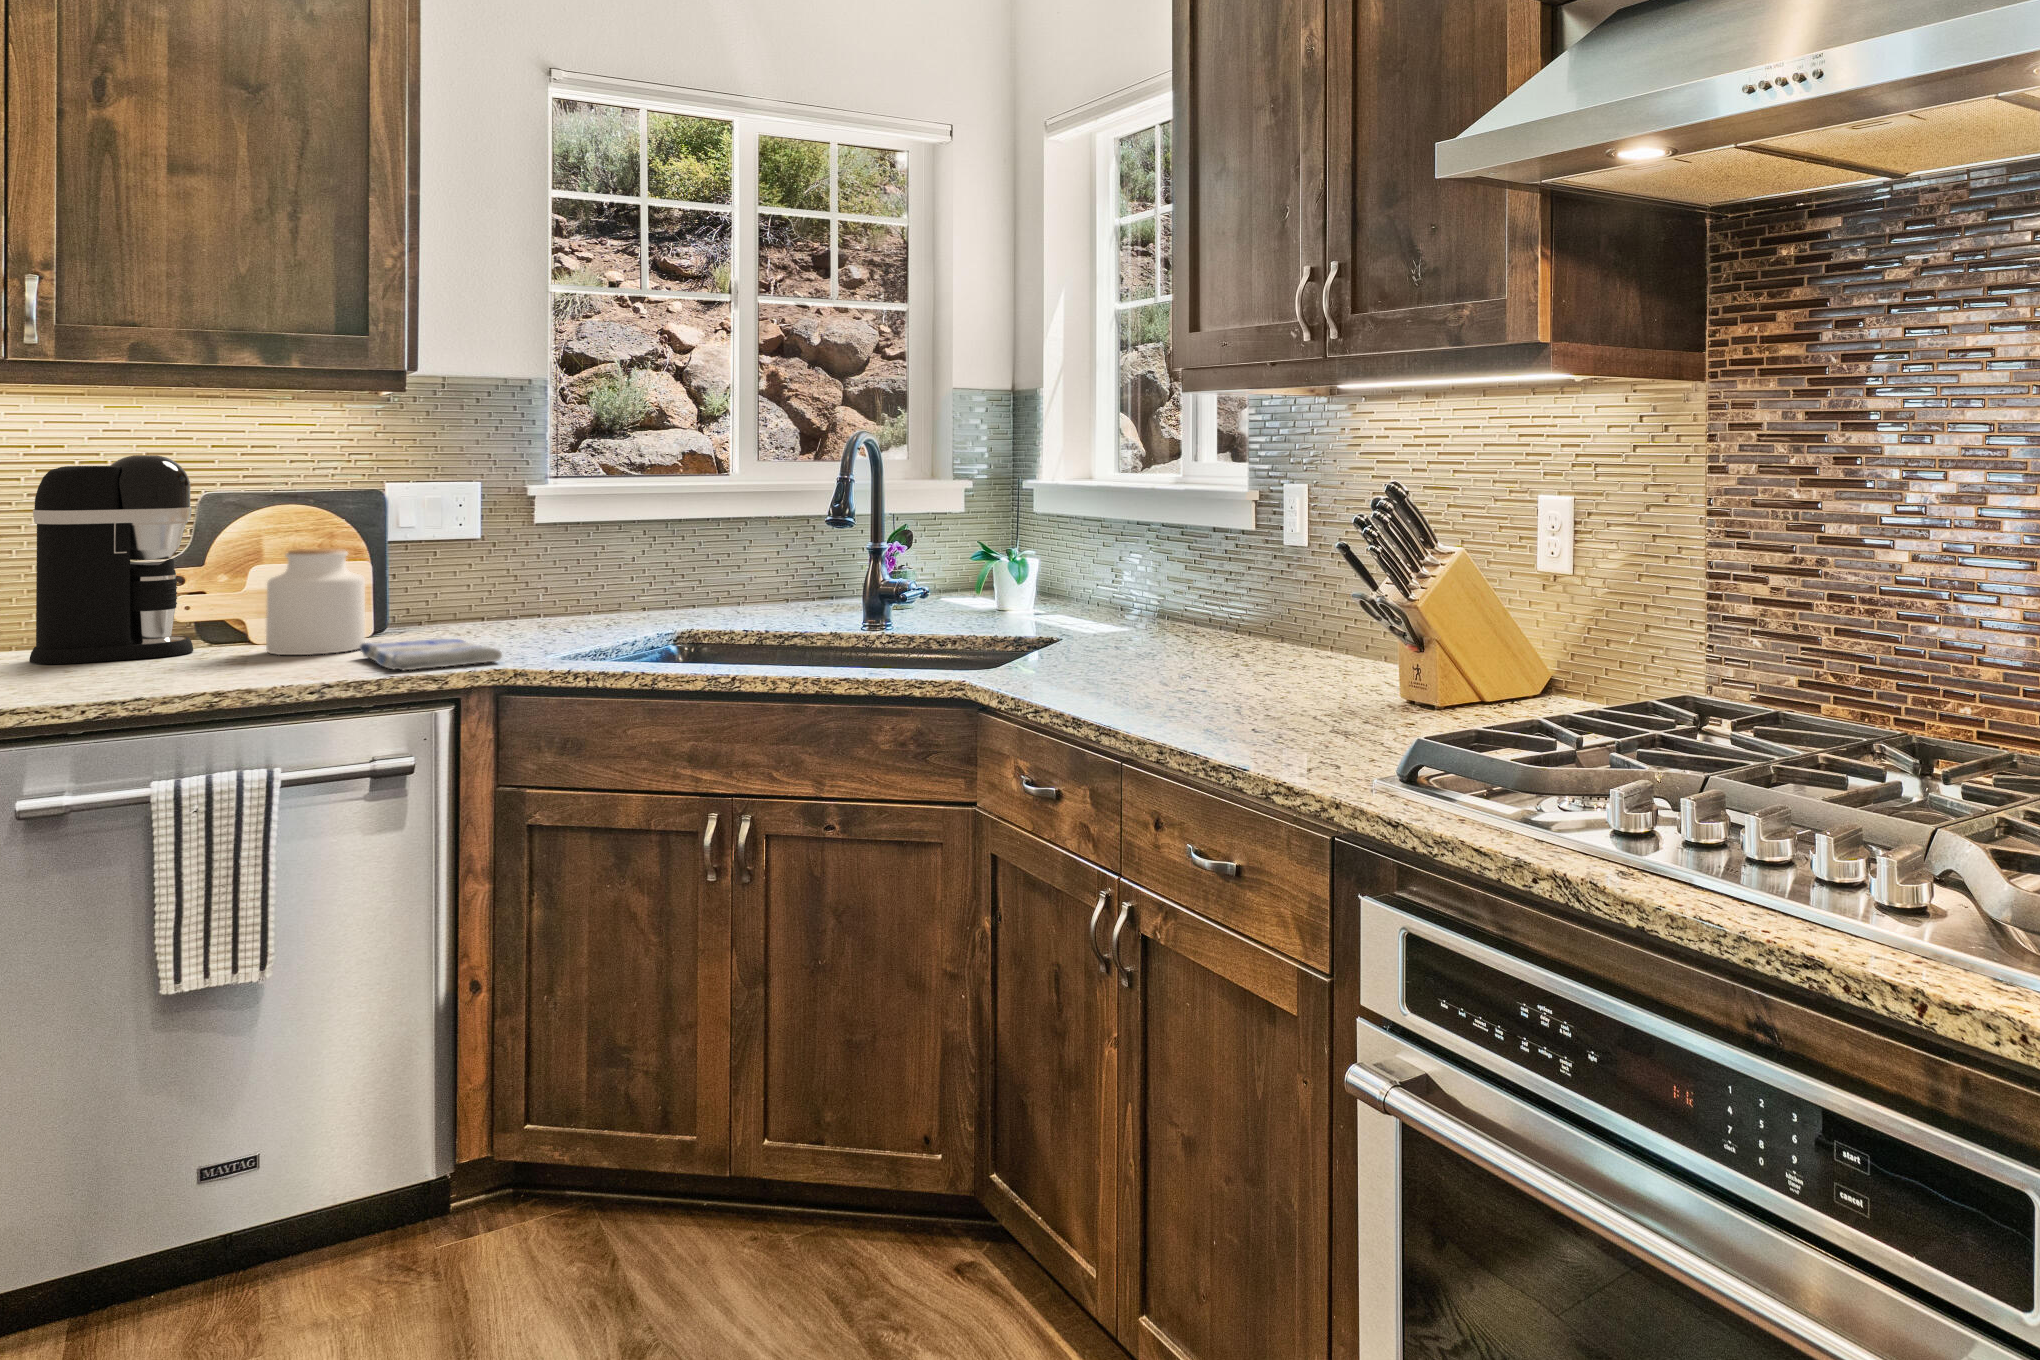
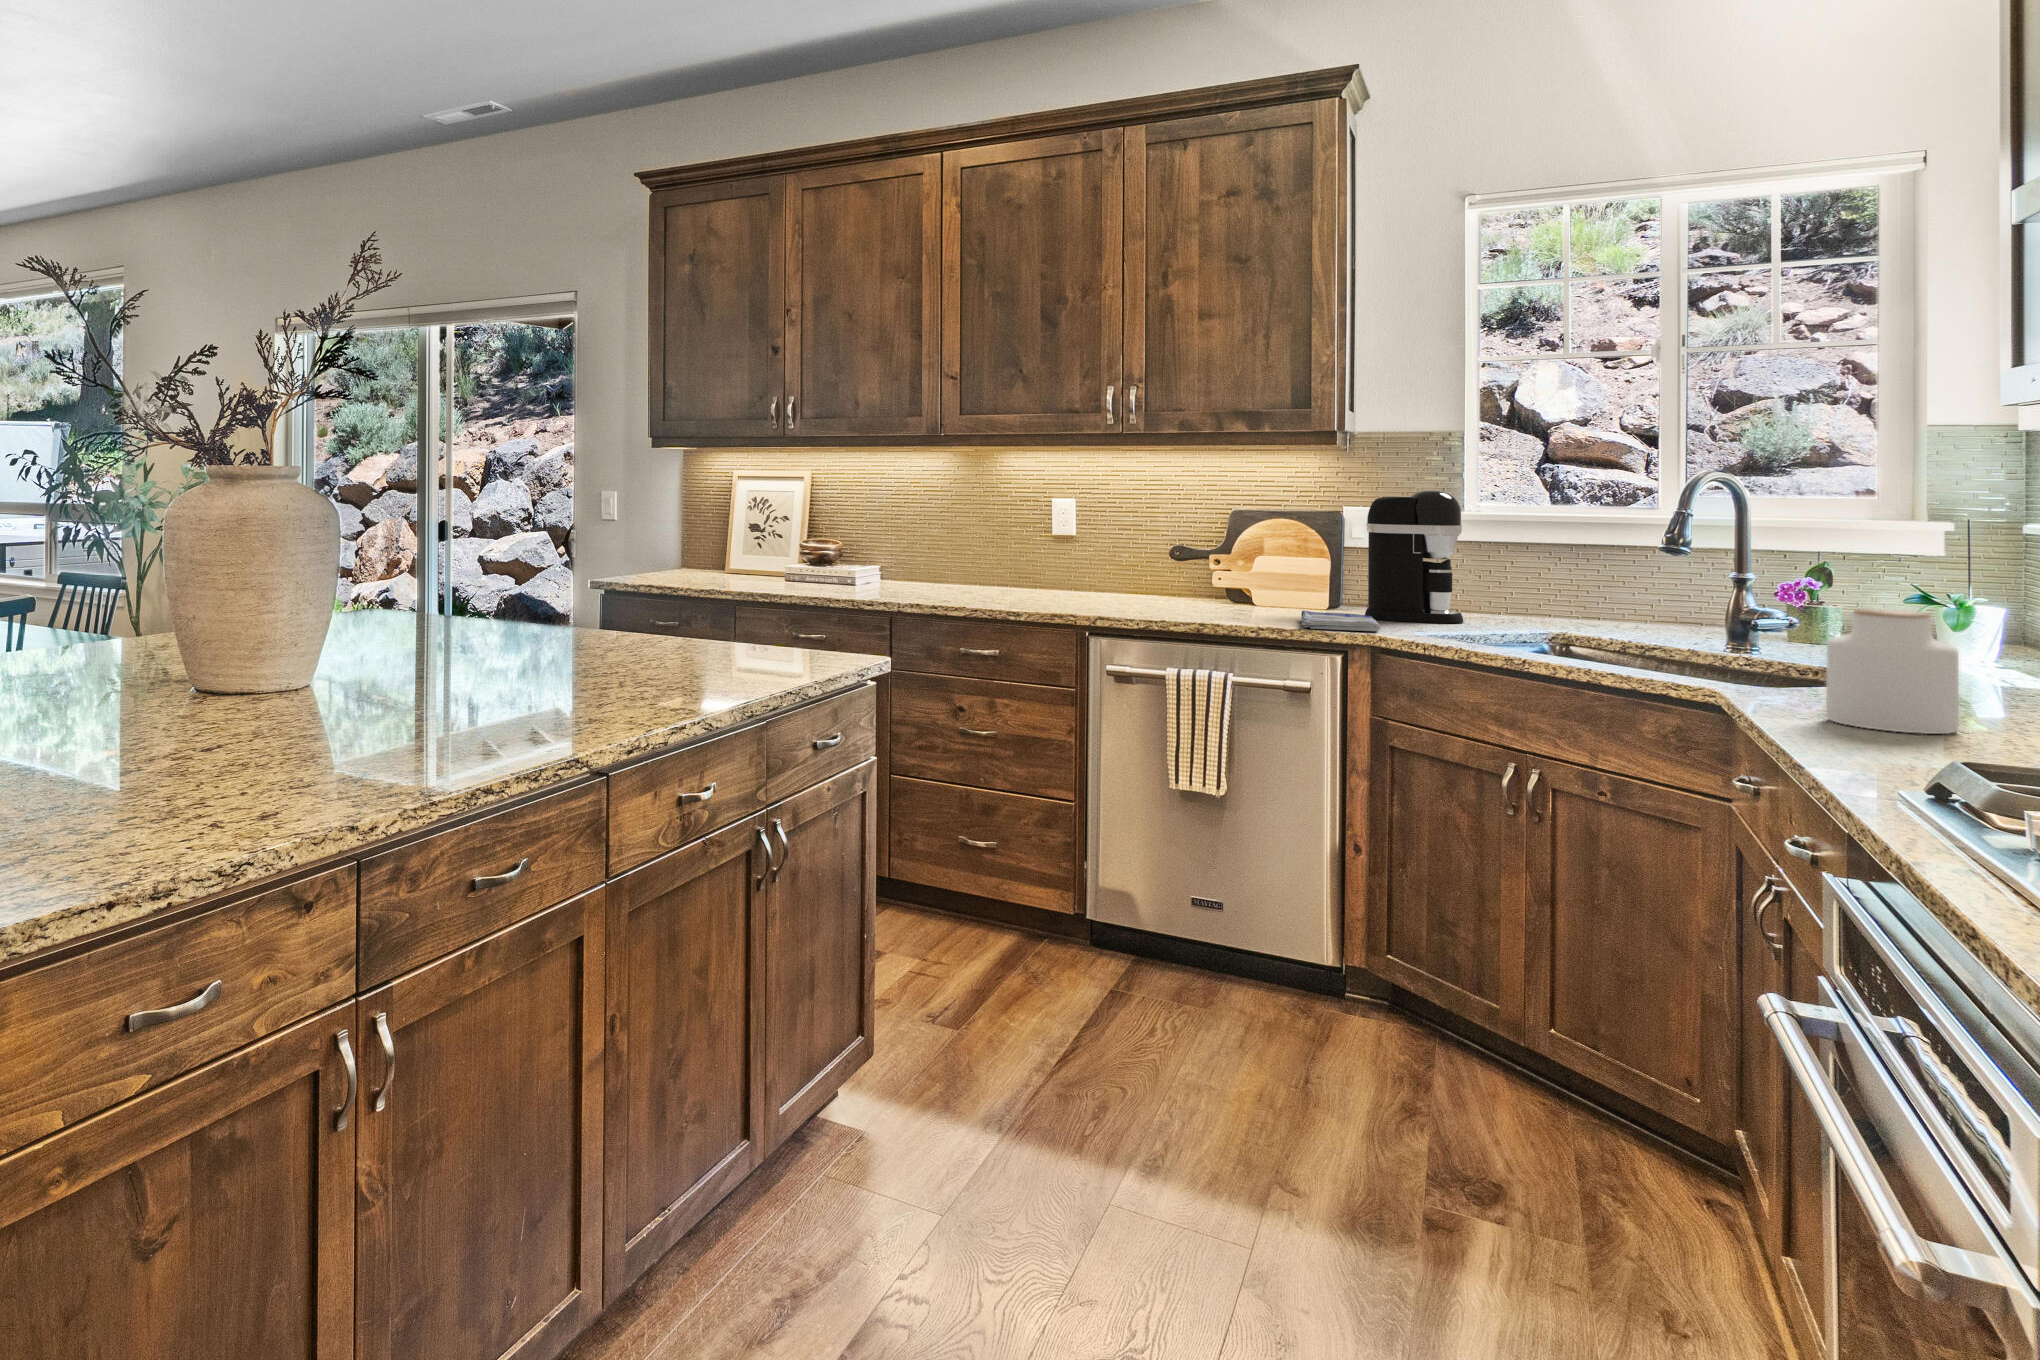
coffee maker: present [29,455,193,664] -> present [1365,490,1463,623]
jar: present [266,548,365,655] -> present [1826,609,1959,734]

